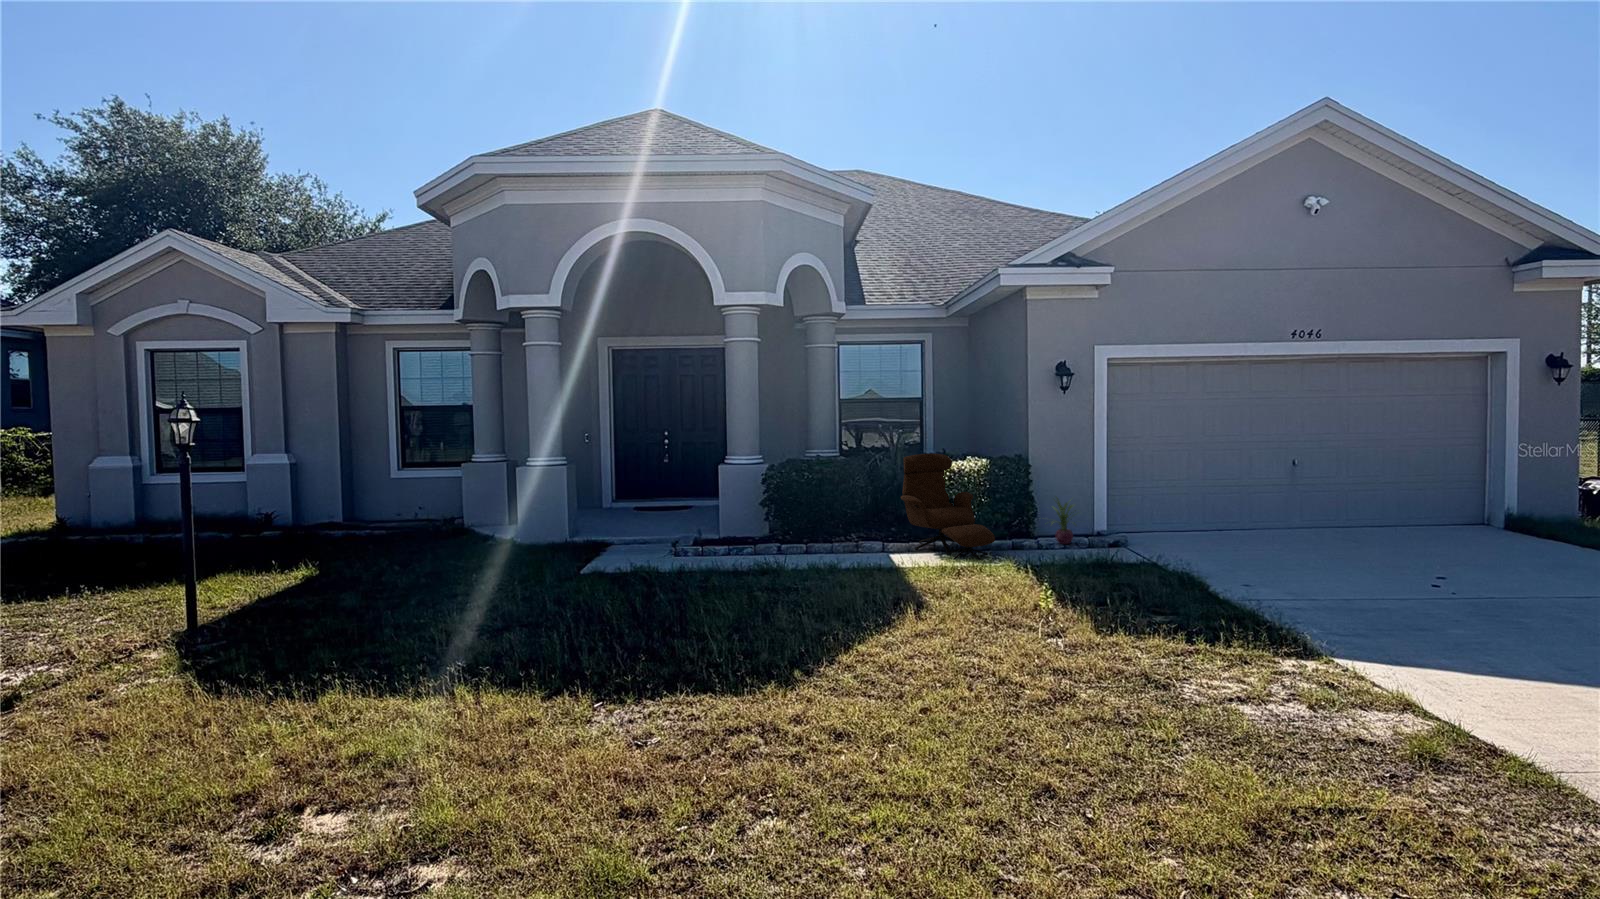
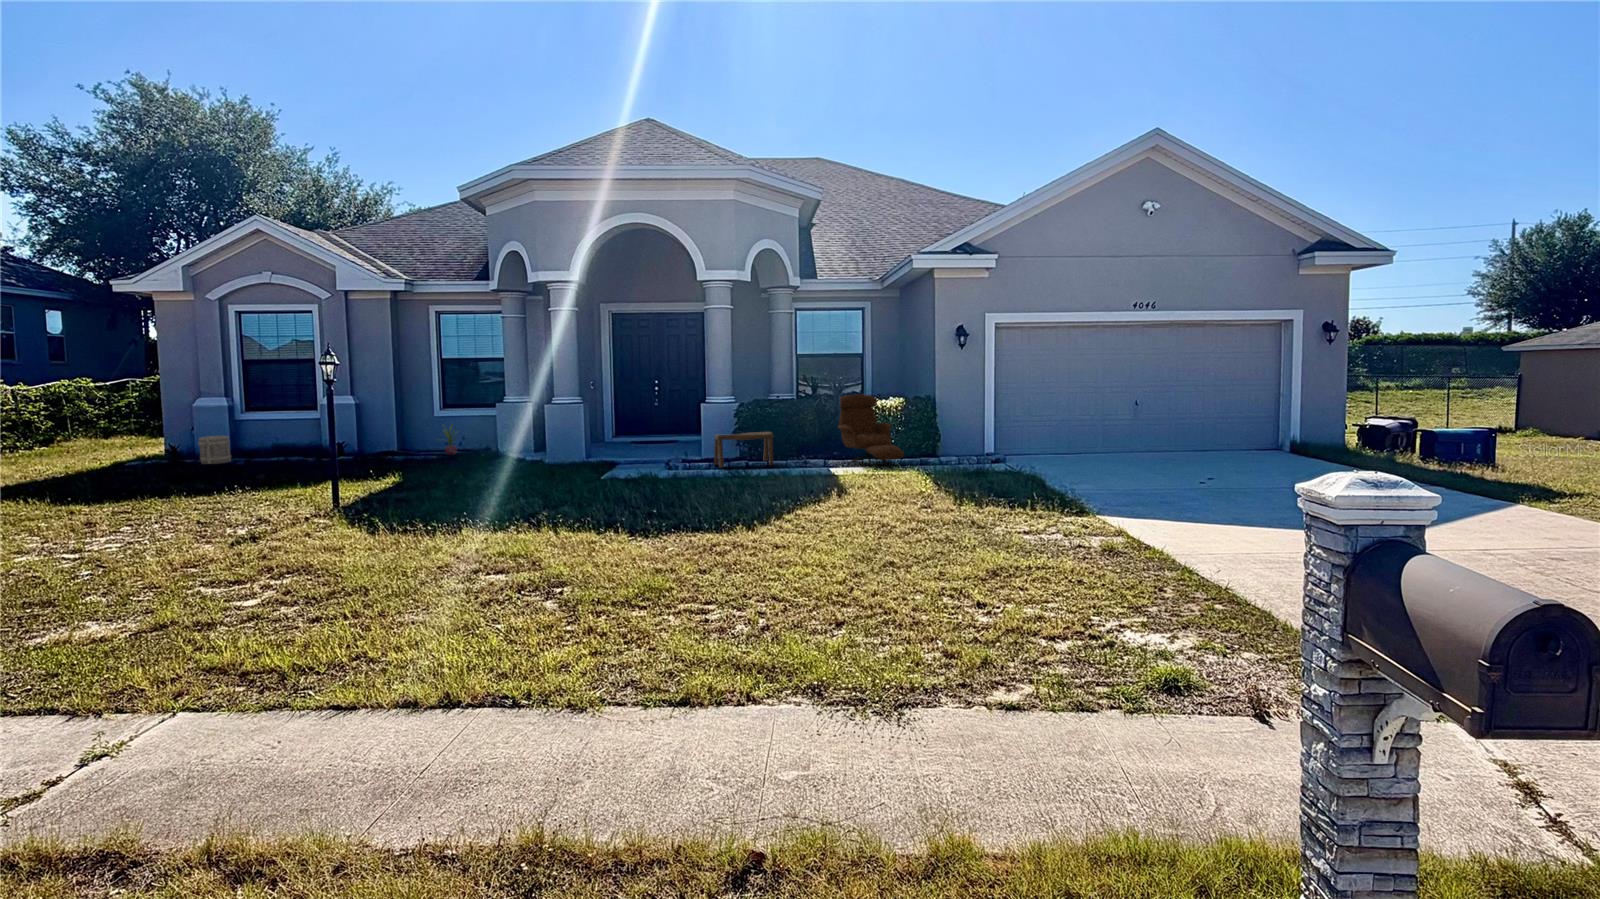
decorative plant: present [1052,497,1076,544] -> present [444,425,457,455]
bench: none [736,503,815,554] -> present [714,432,774,468]
bucket: none [90,504,134,541] -> present [199,436,231,464]

